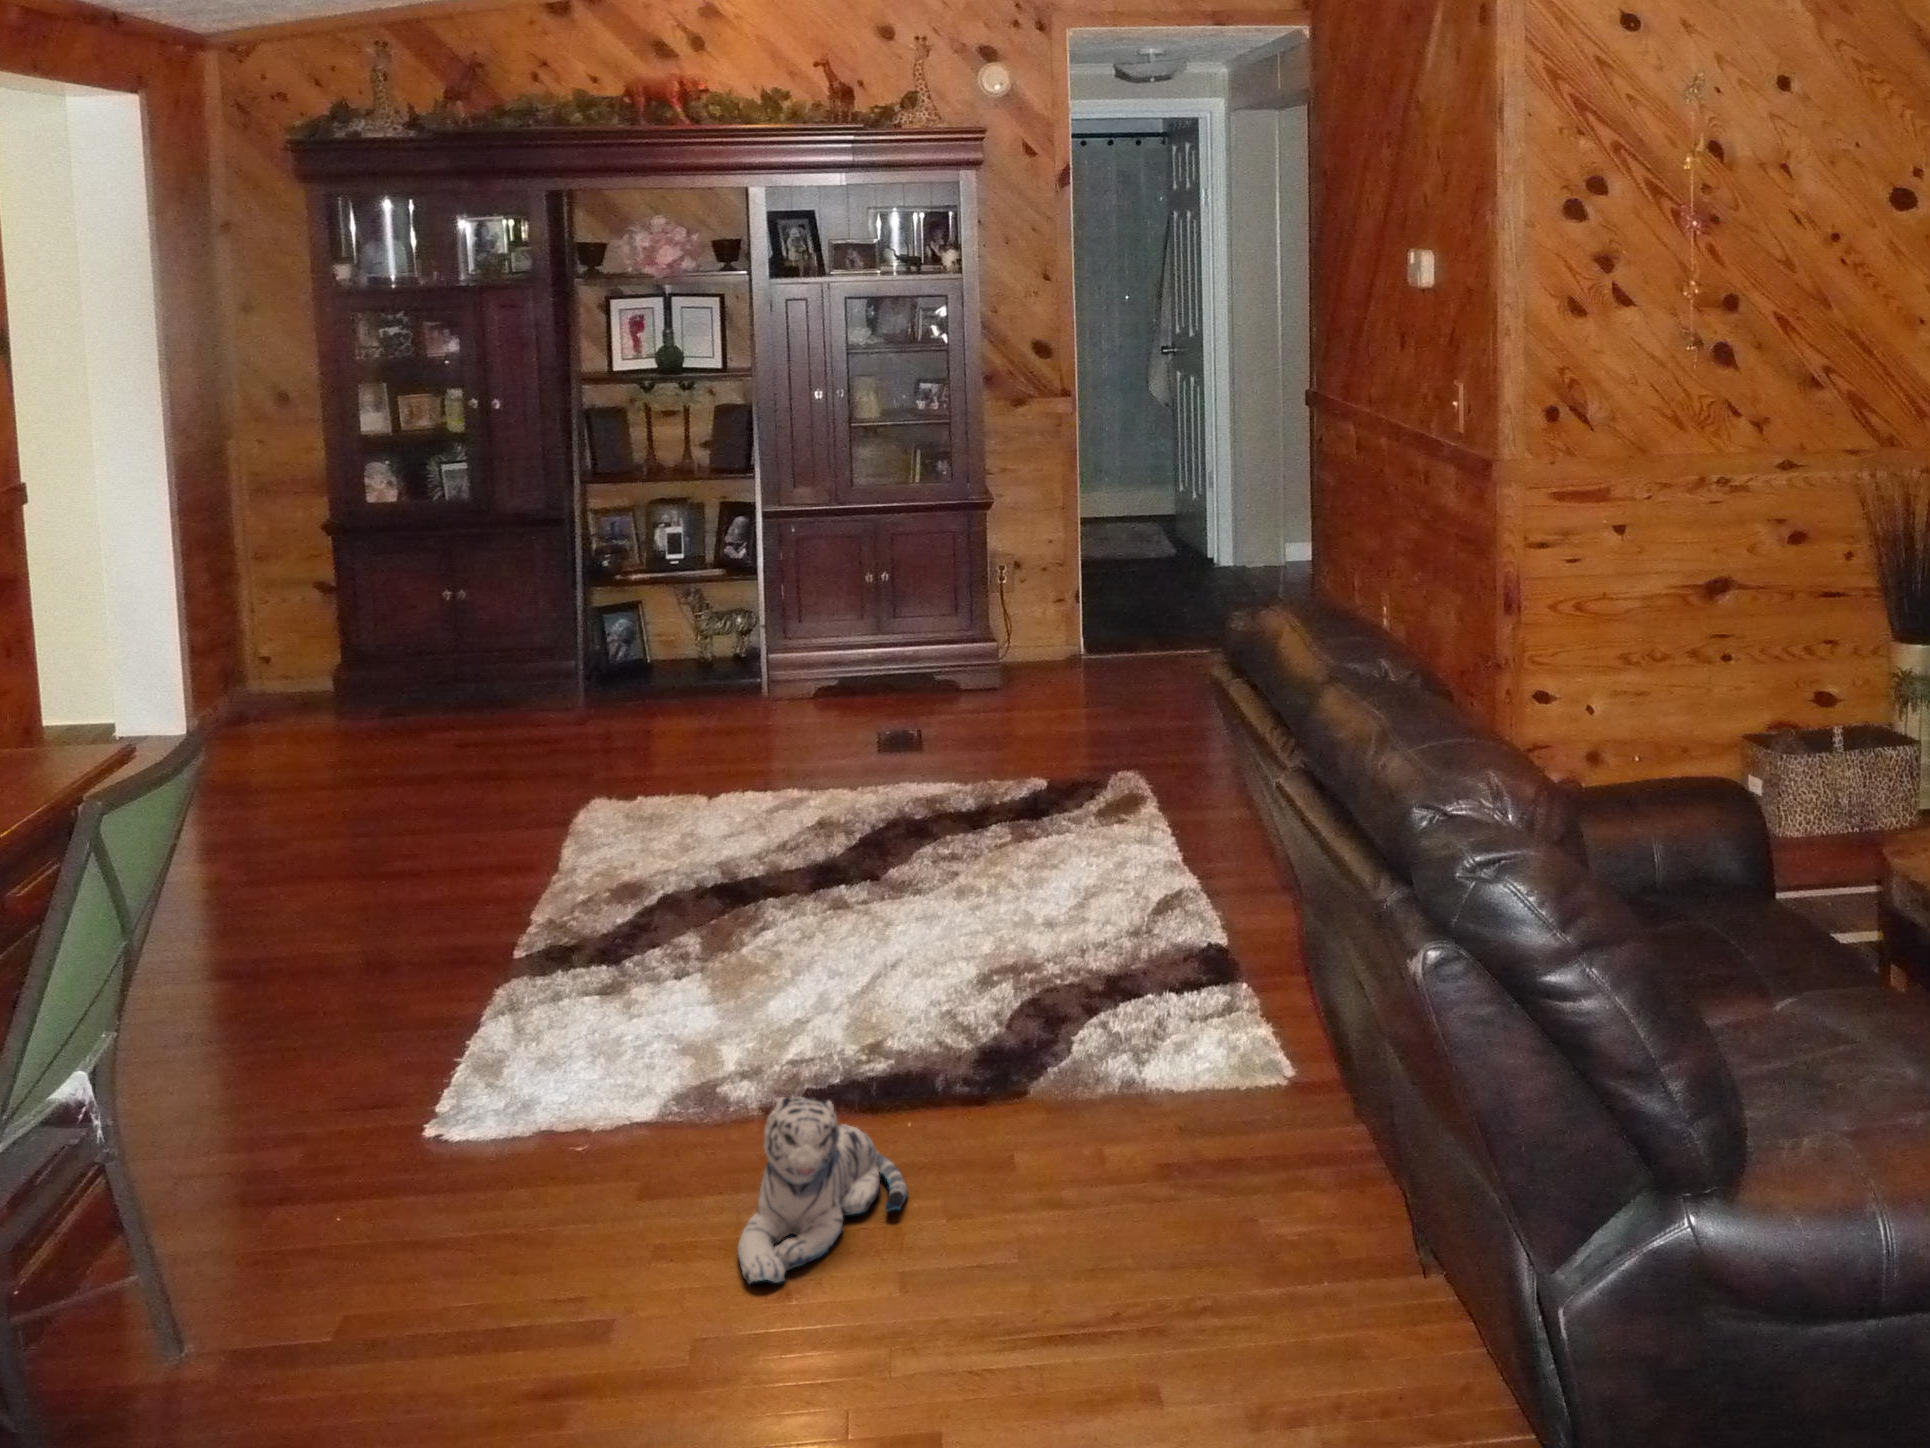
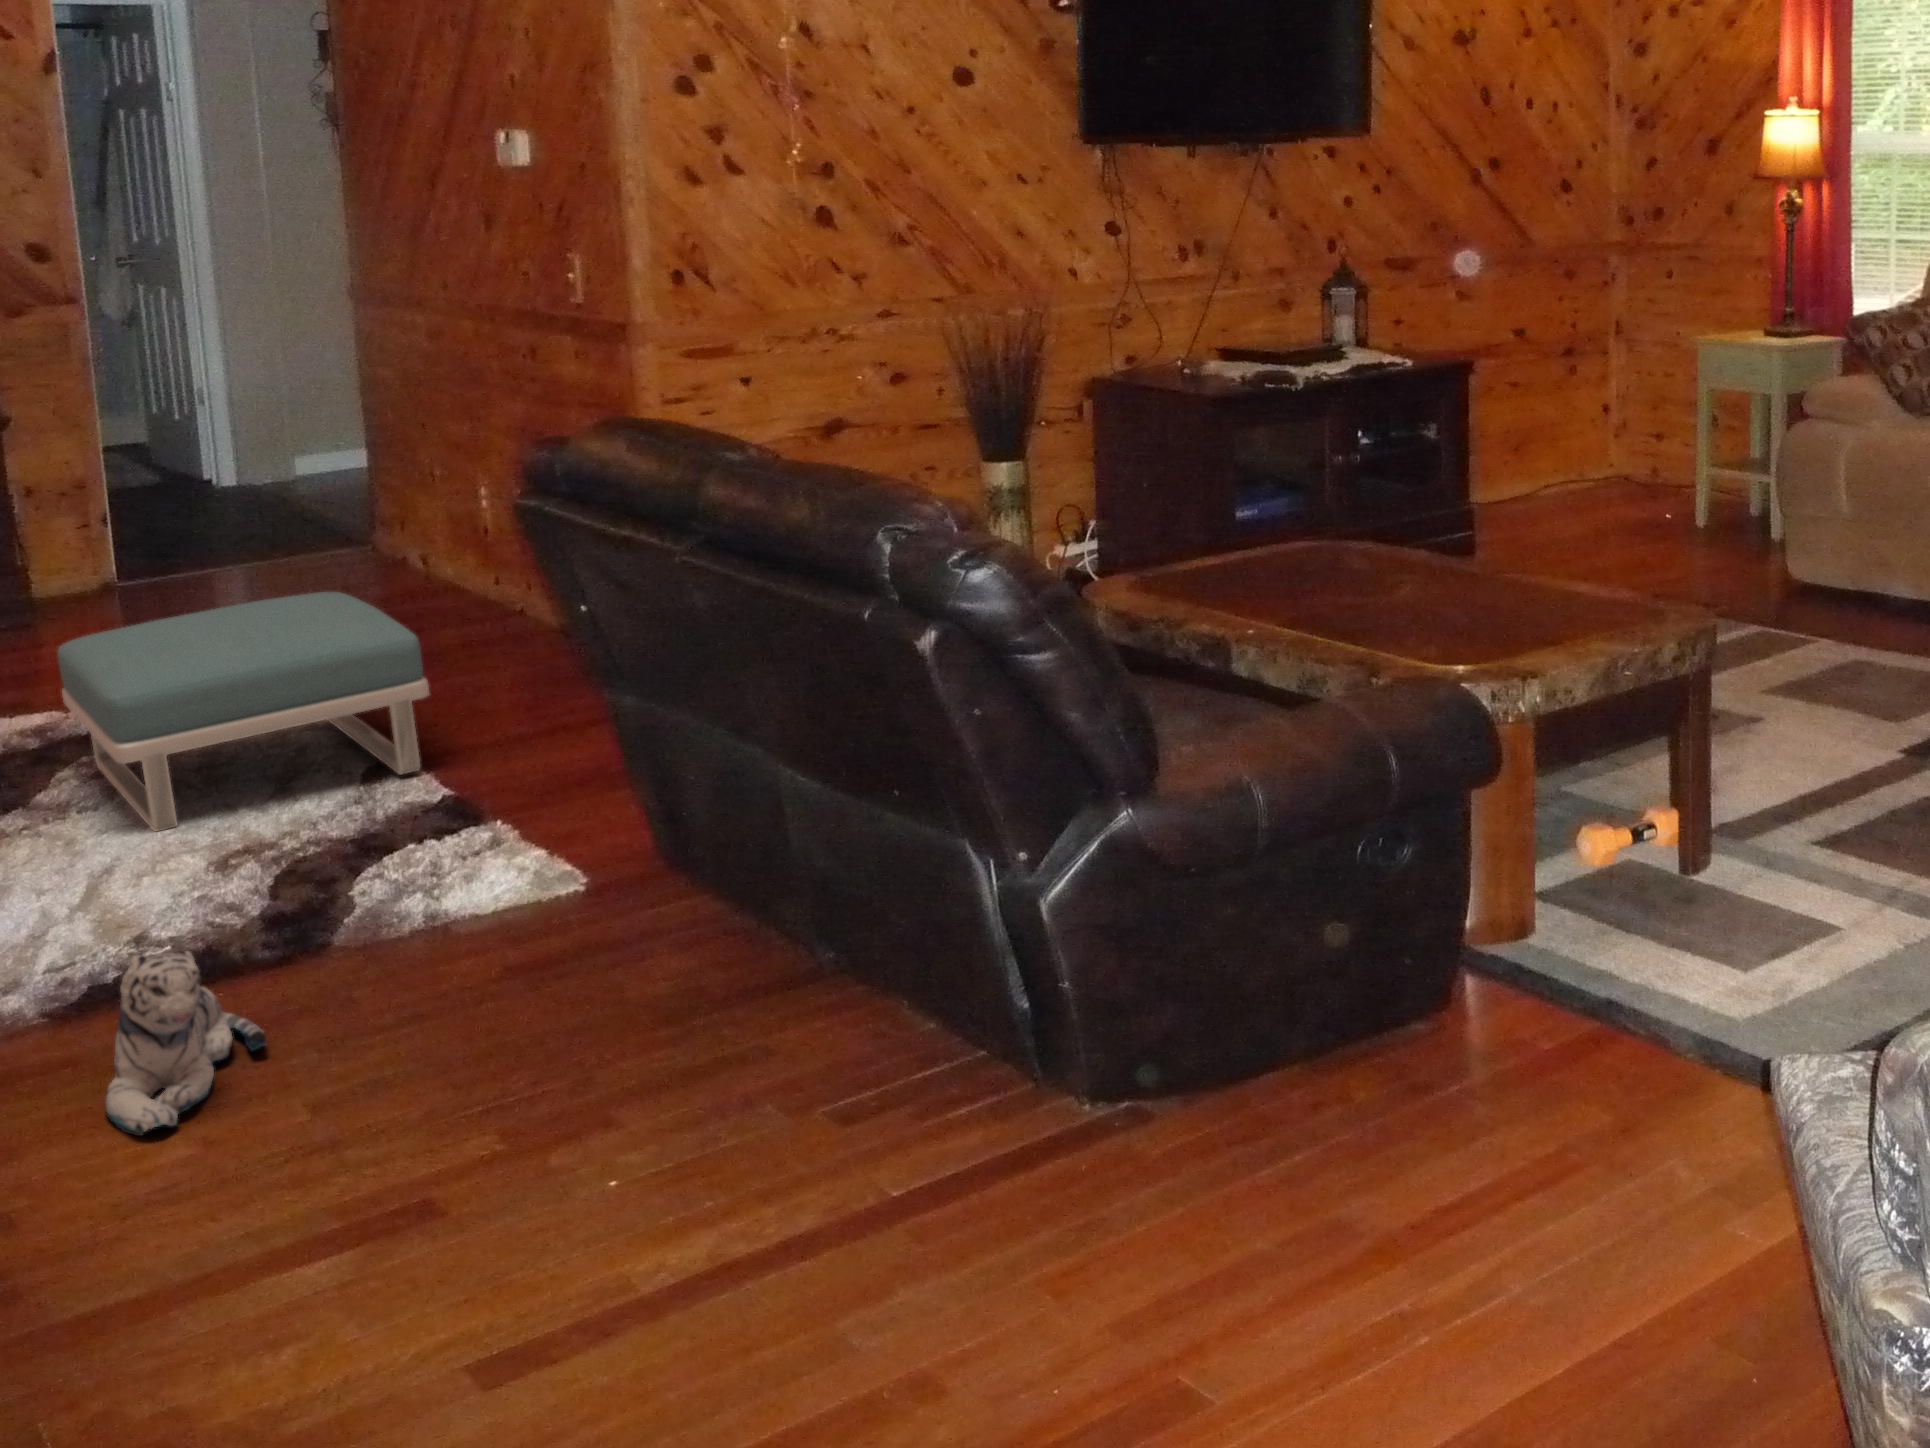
footstool: none [930,707,1223,930] -> present [57,592,429,831]

